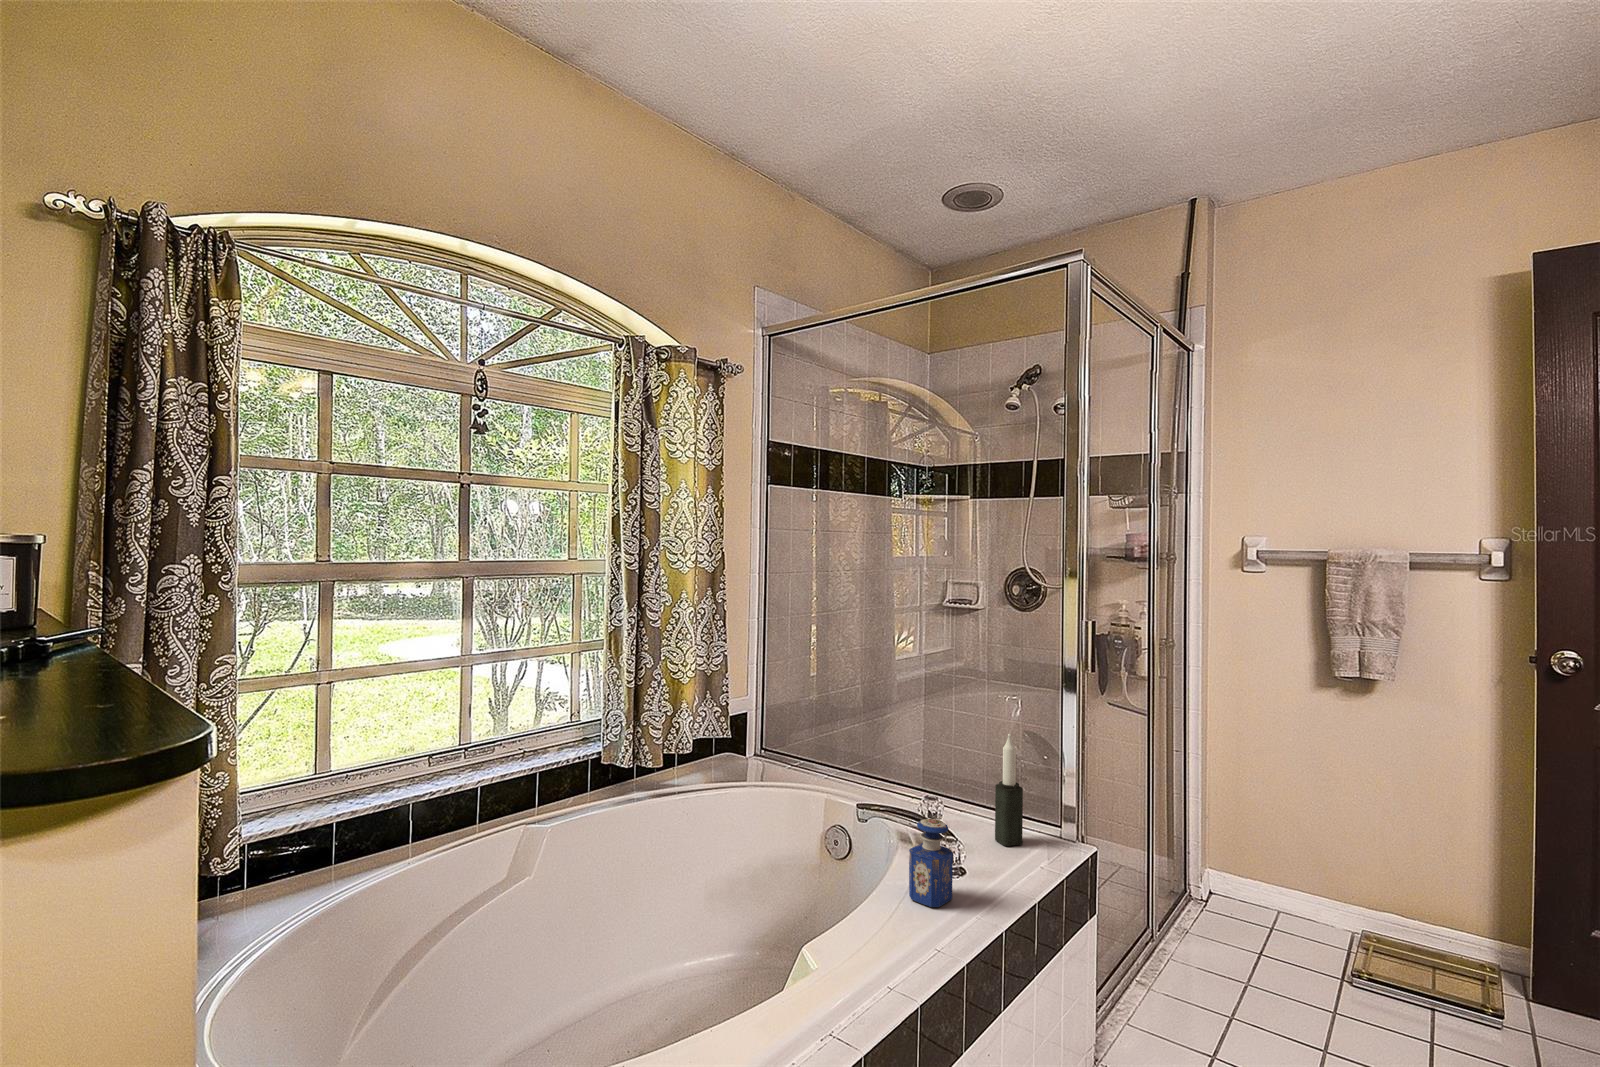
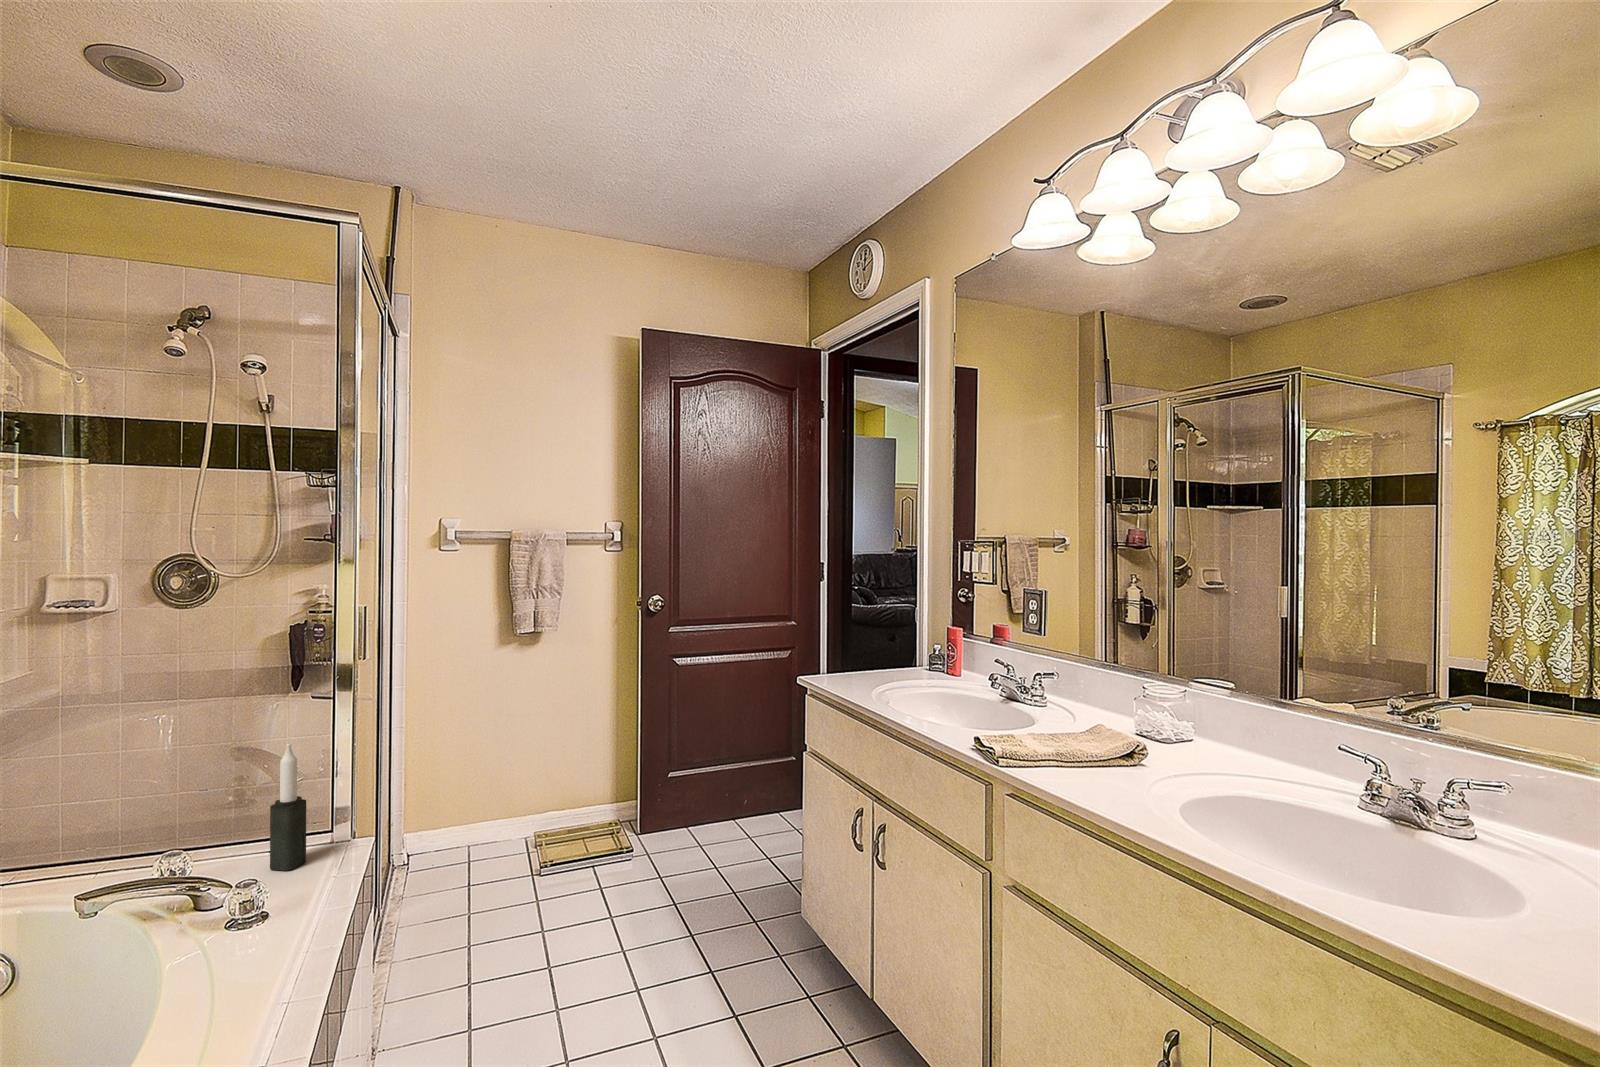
perfume bottle: present [909,819,953,907] -> none [214,862,275,971]

